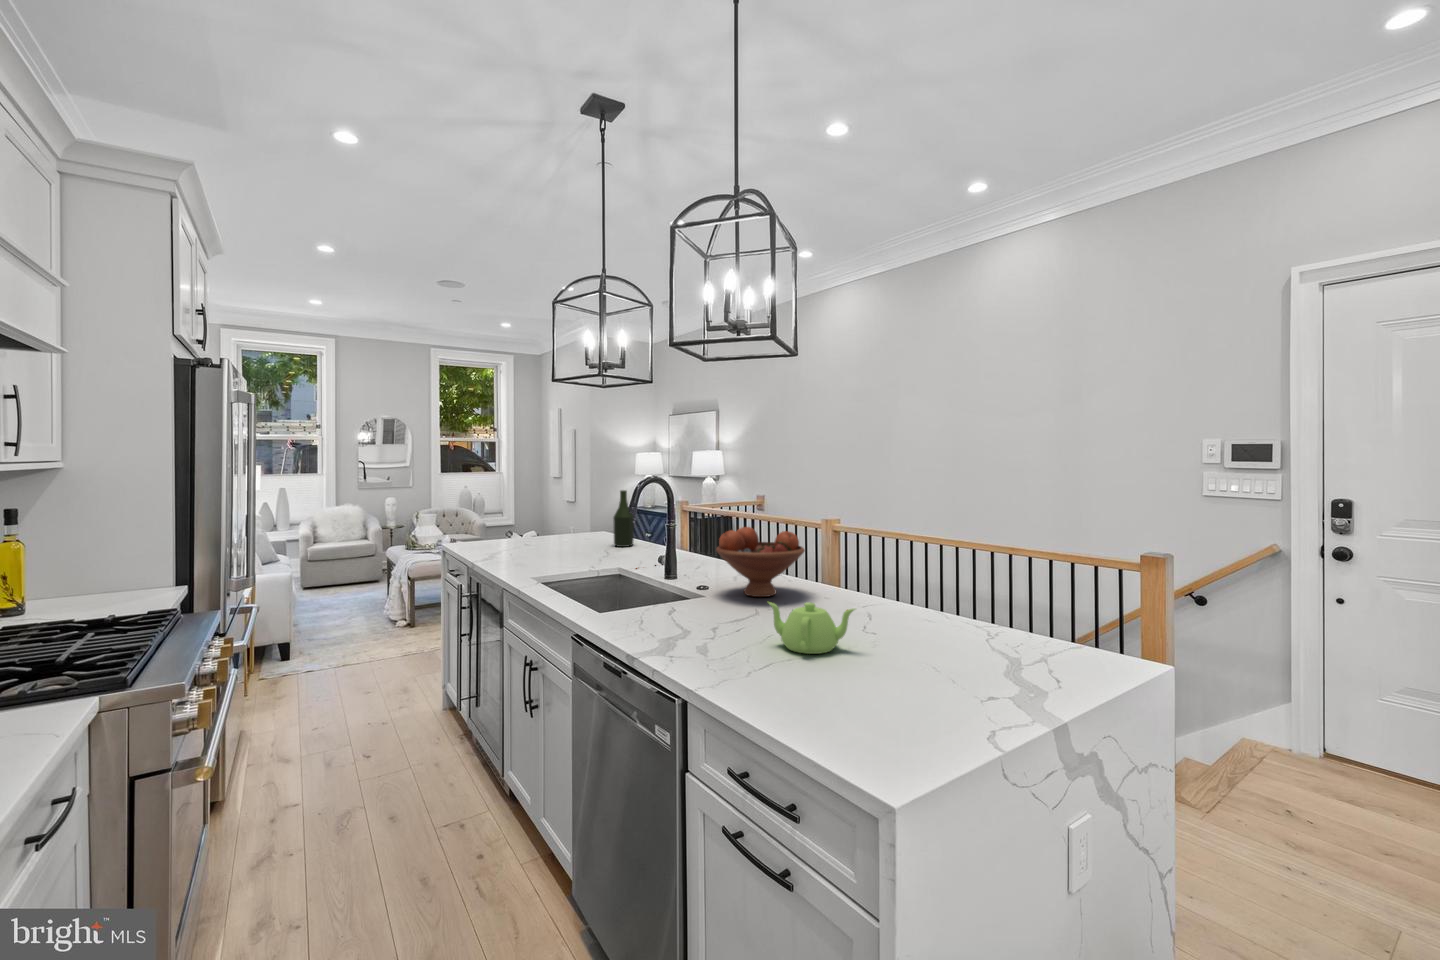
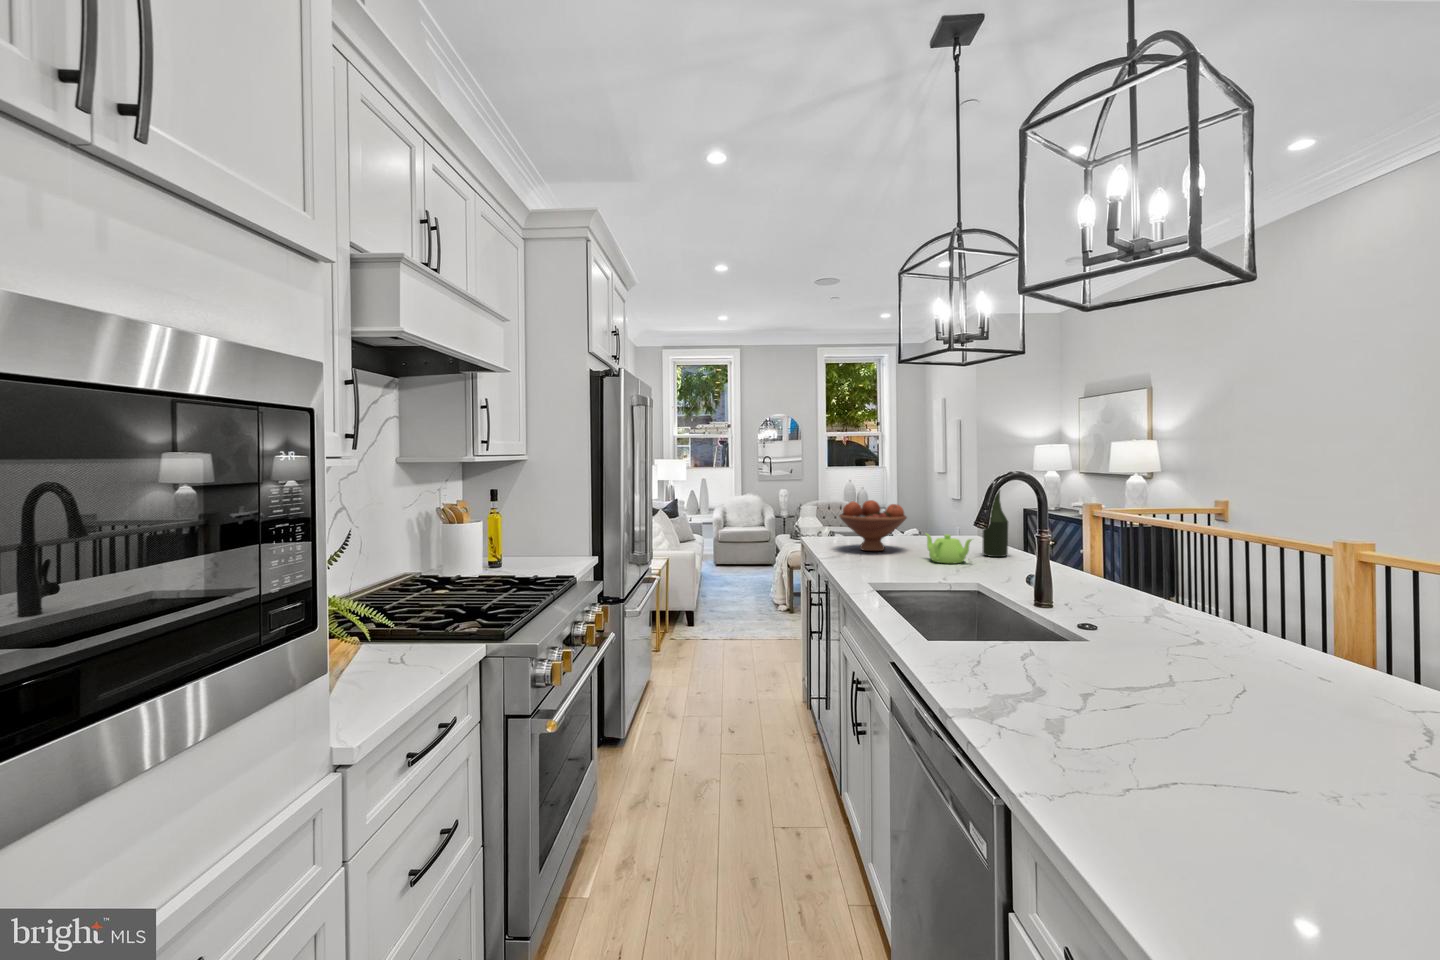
fruit bowl: present [716,527,805,597] -> present [839,500,907,551]
teapot: present [768,602,855,654] -> present [925,534,972,563]

